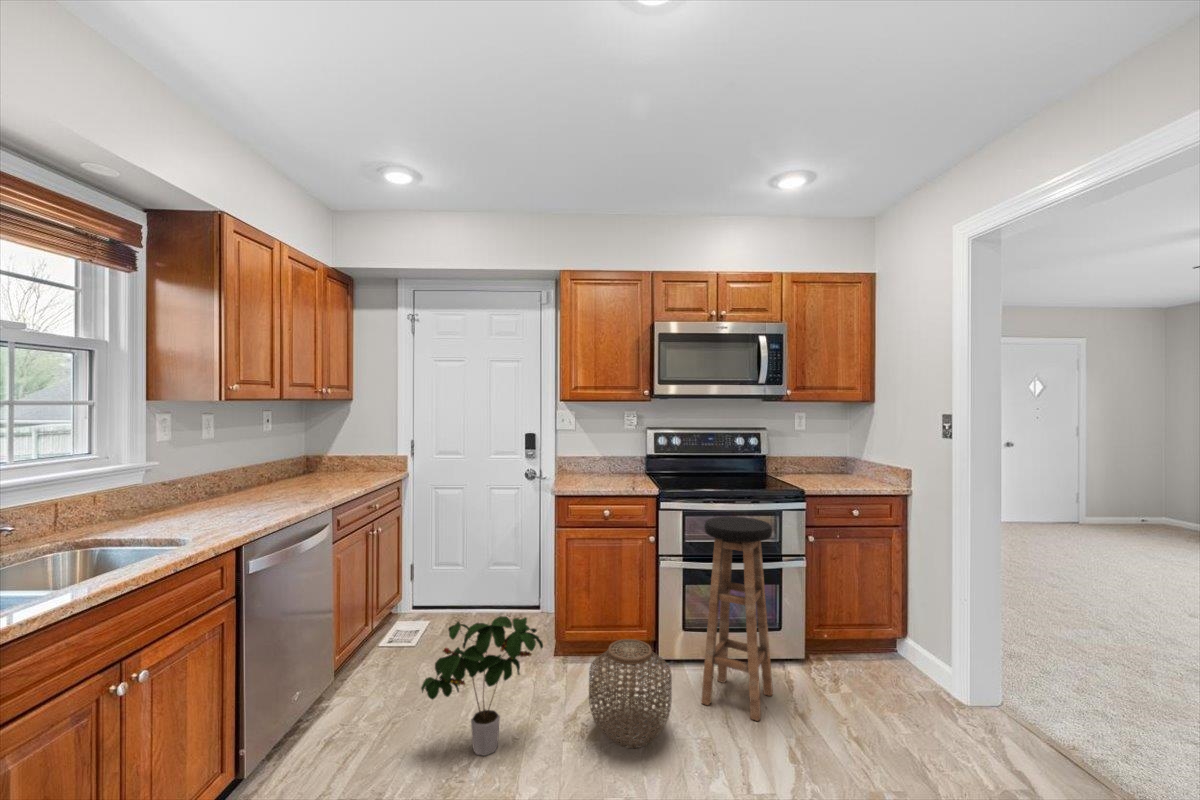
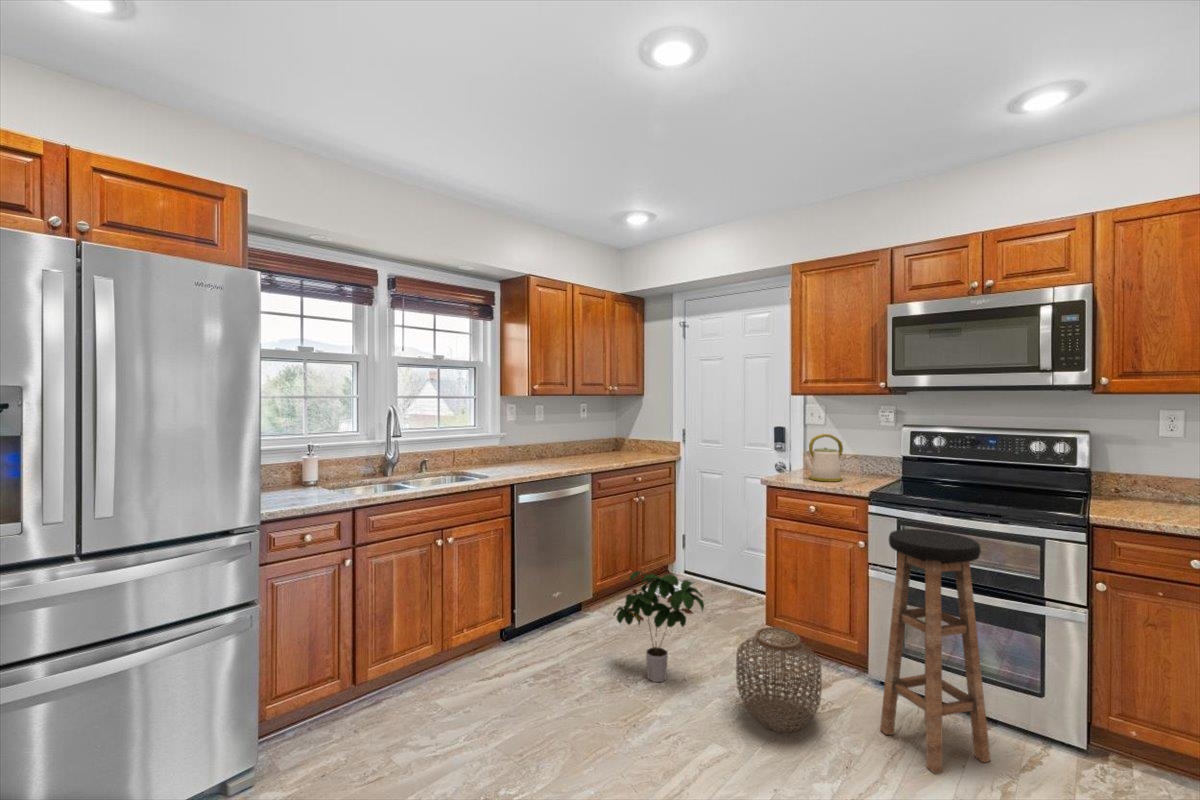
kettle: none [581,439,614,485] -> present [803,434,843,482]

